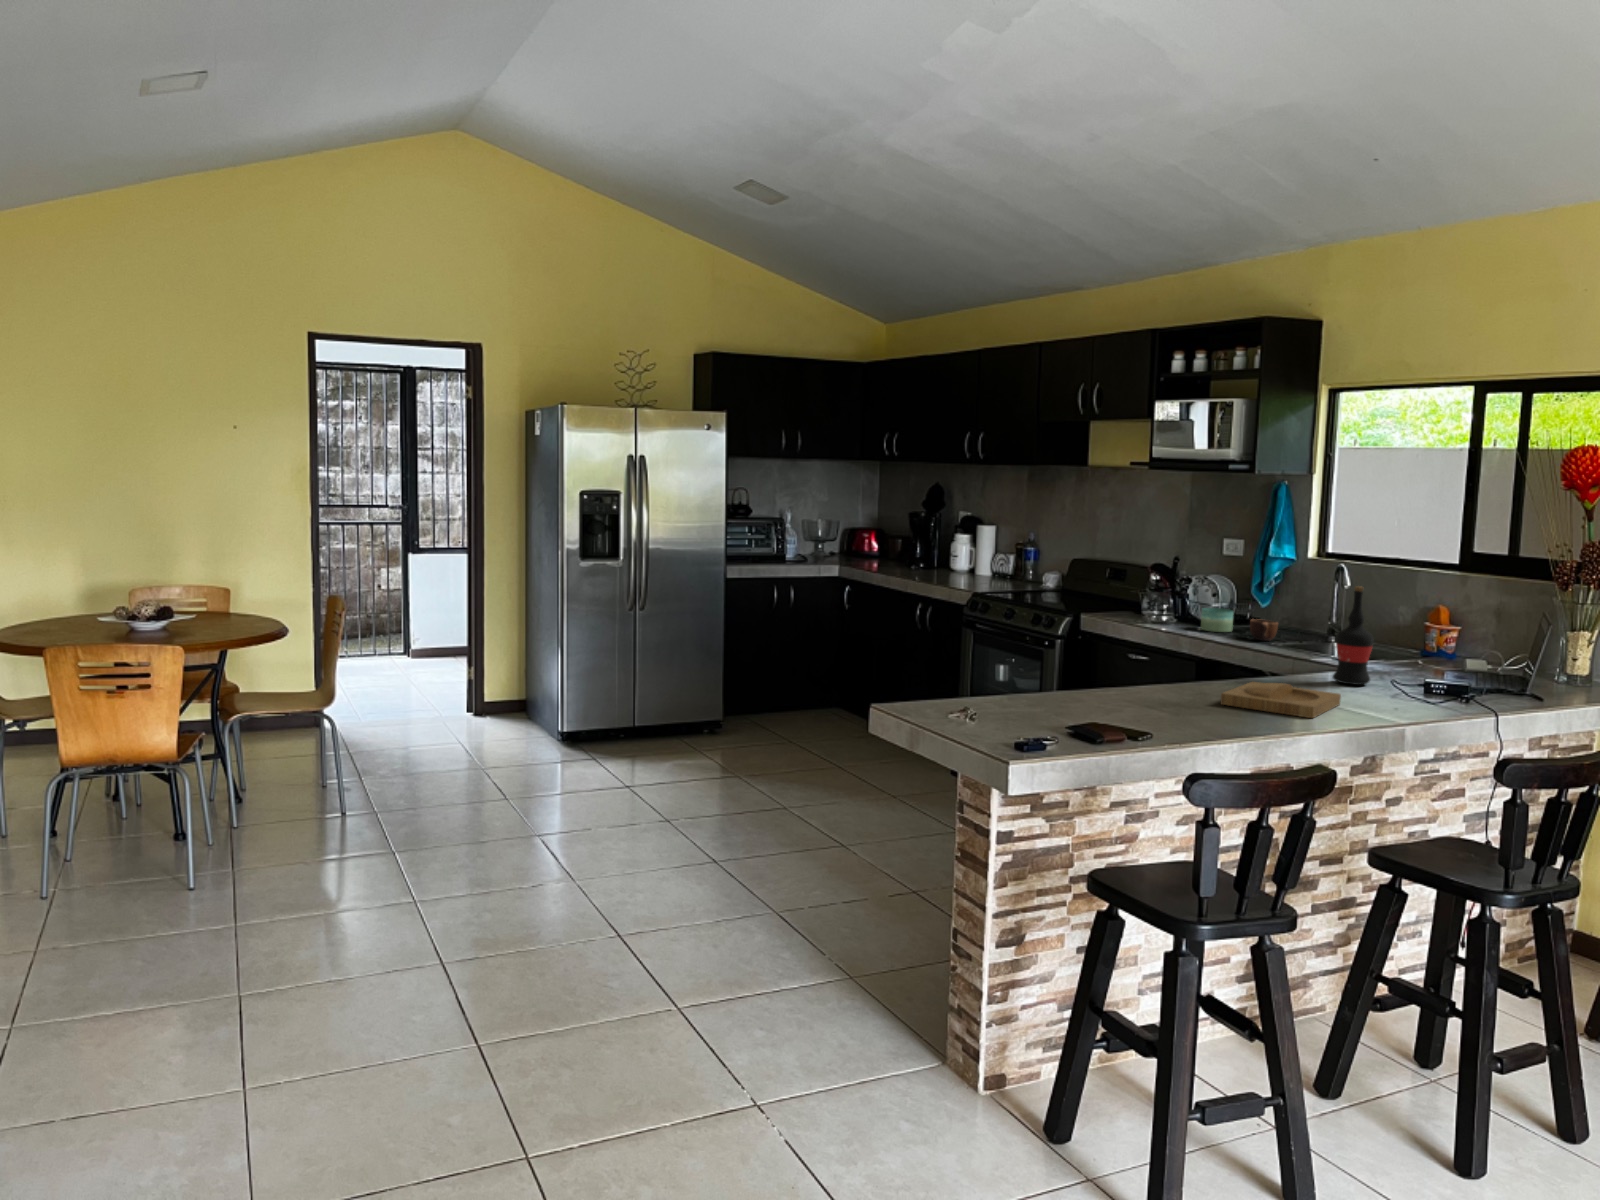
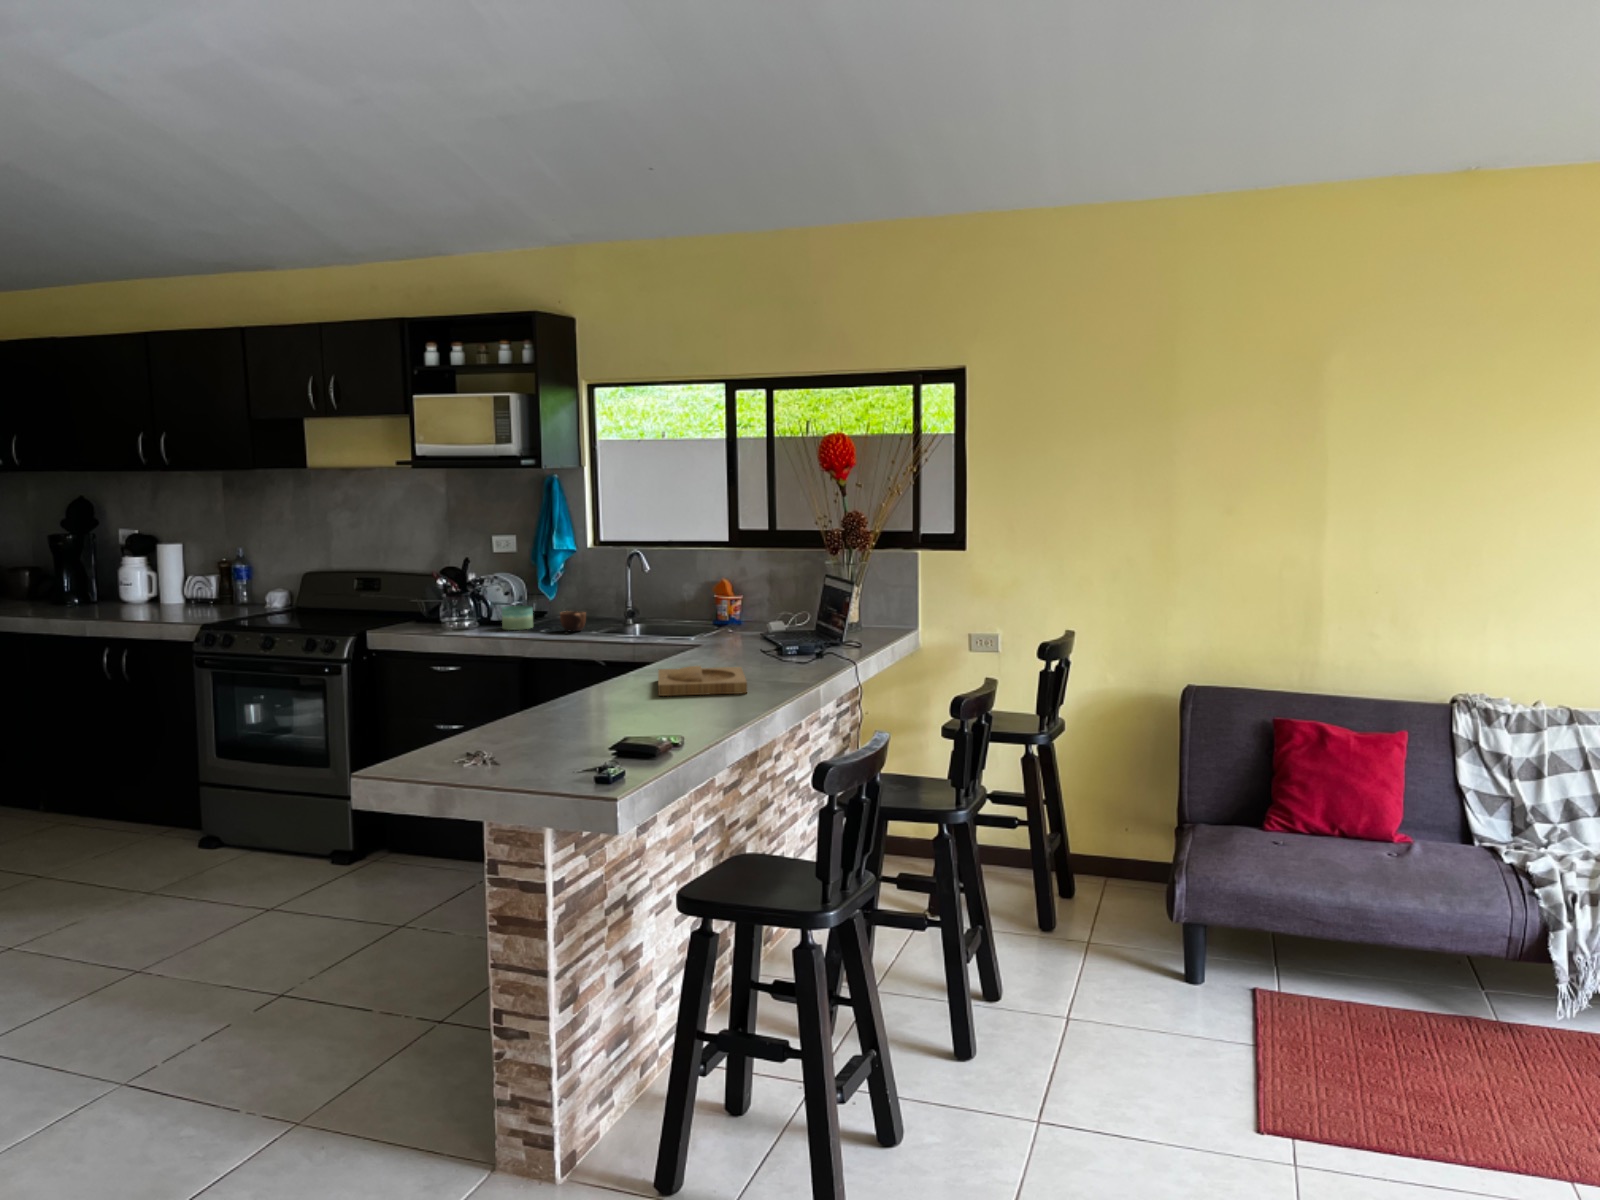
wine bottle: present [1333,586,1374,685] -> none [697,567,729,658]

